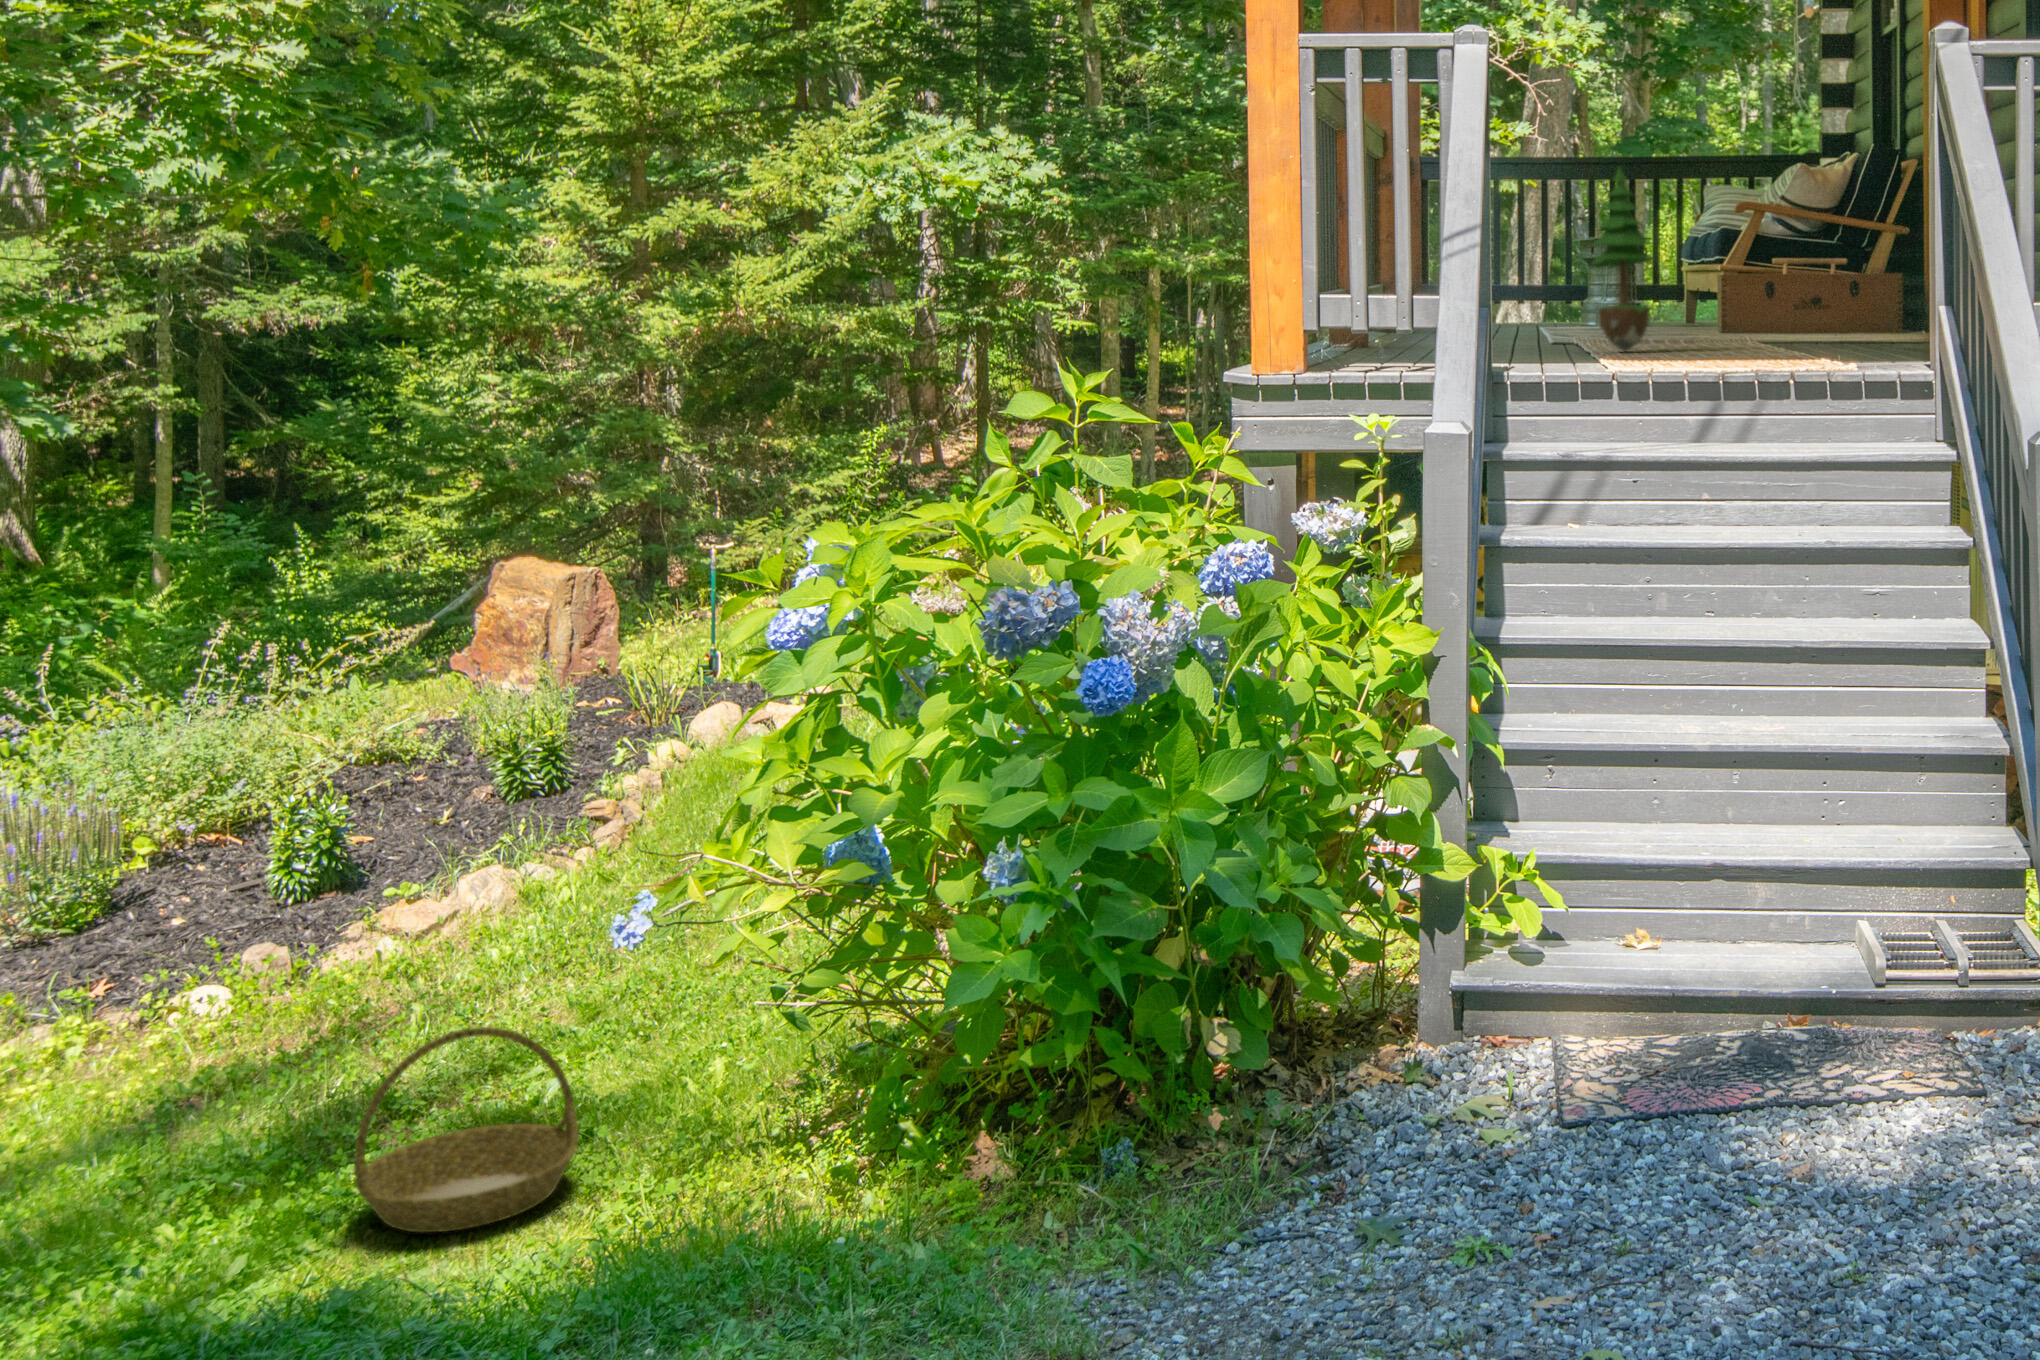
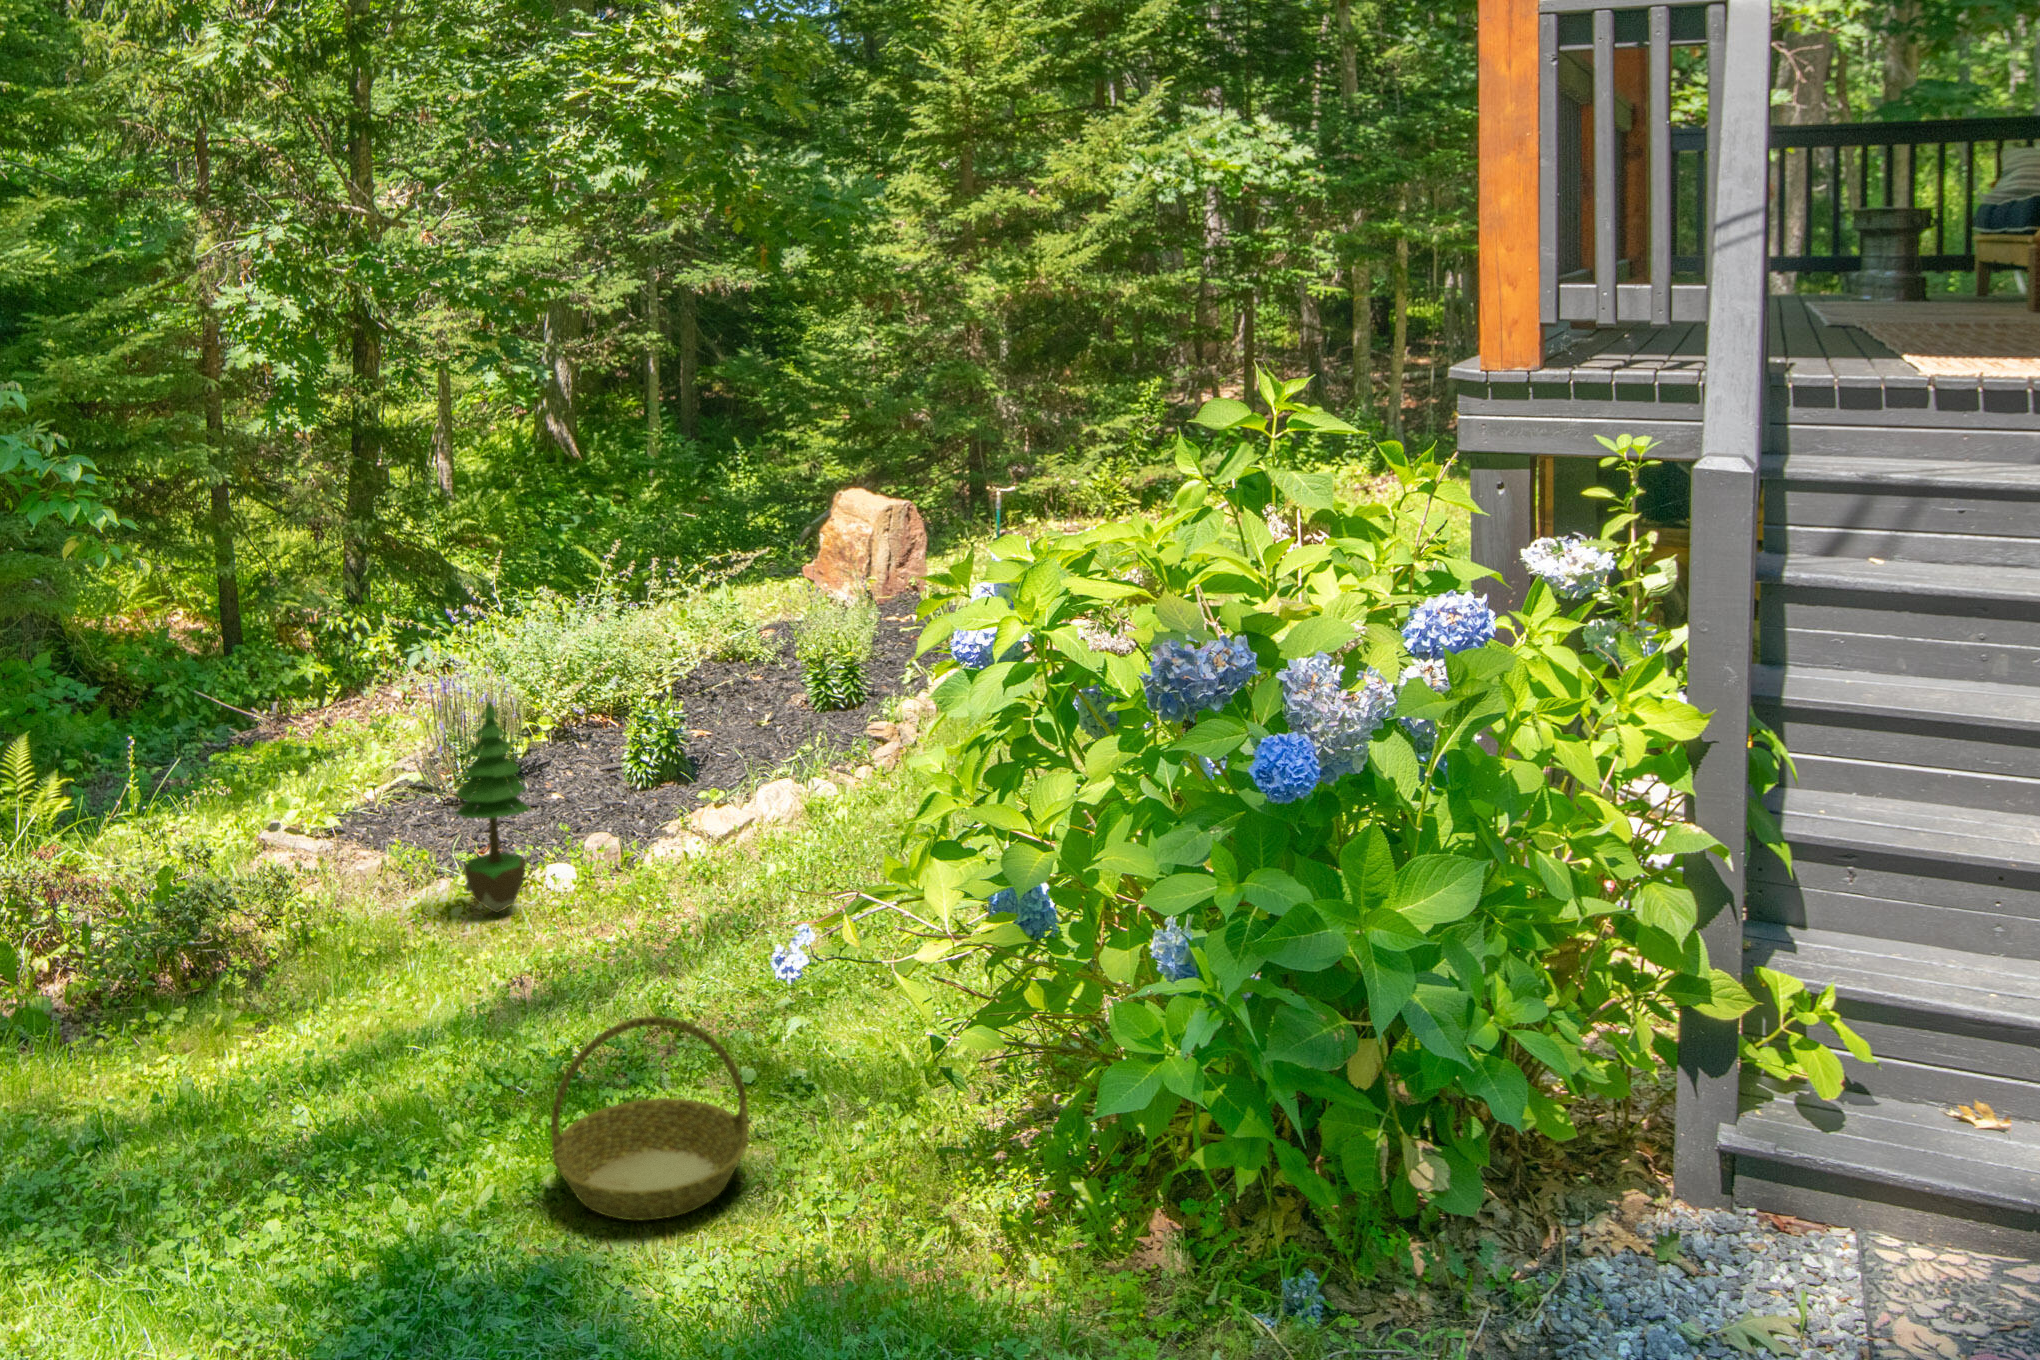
potted tree: present [1591,168,1653,351] -> present [455,699,530,913]

